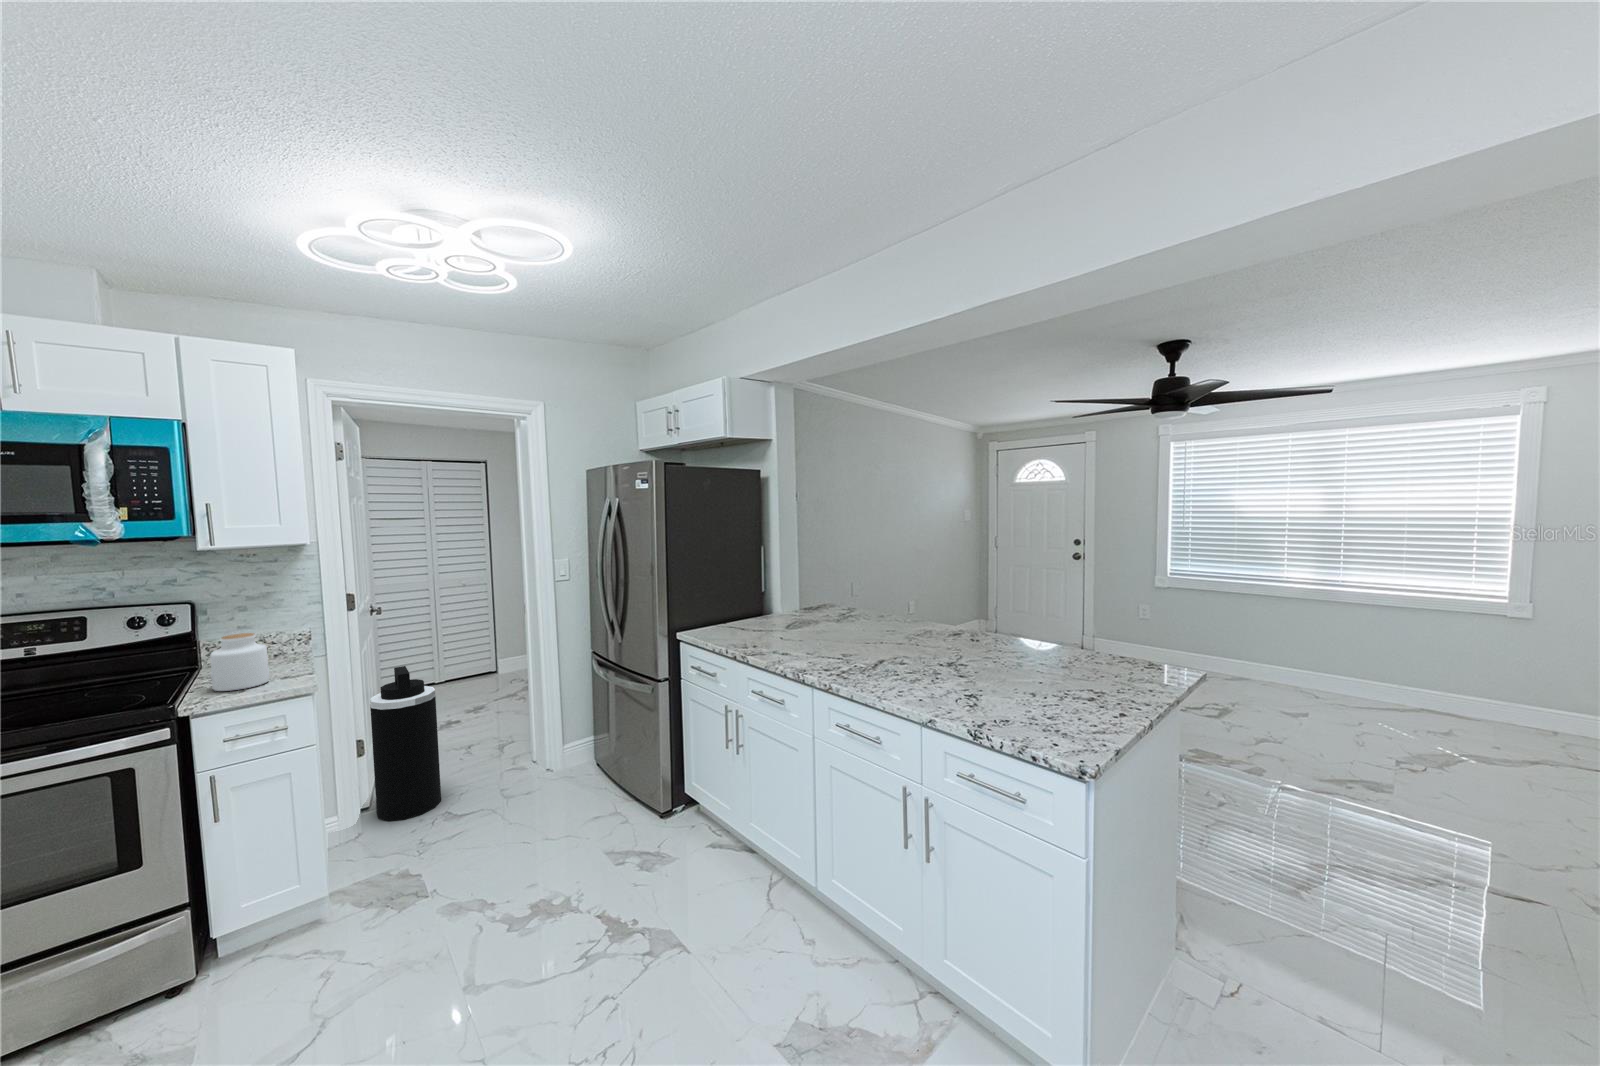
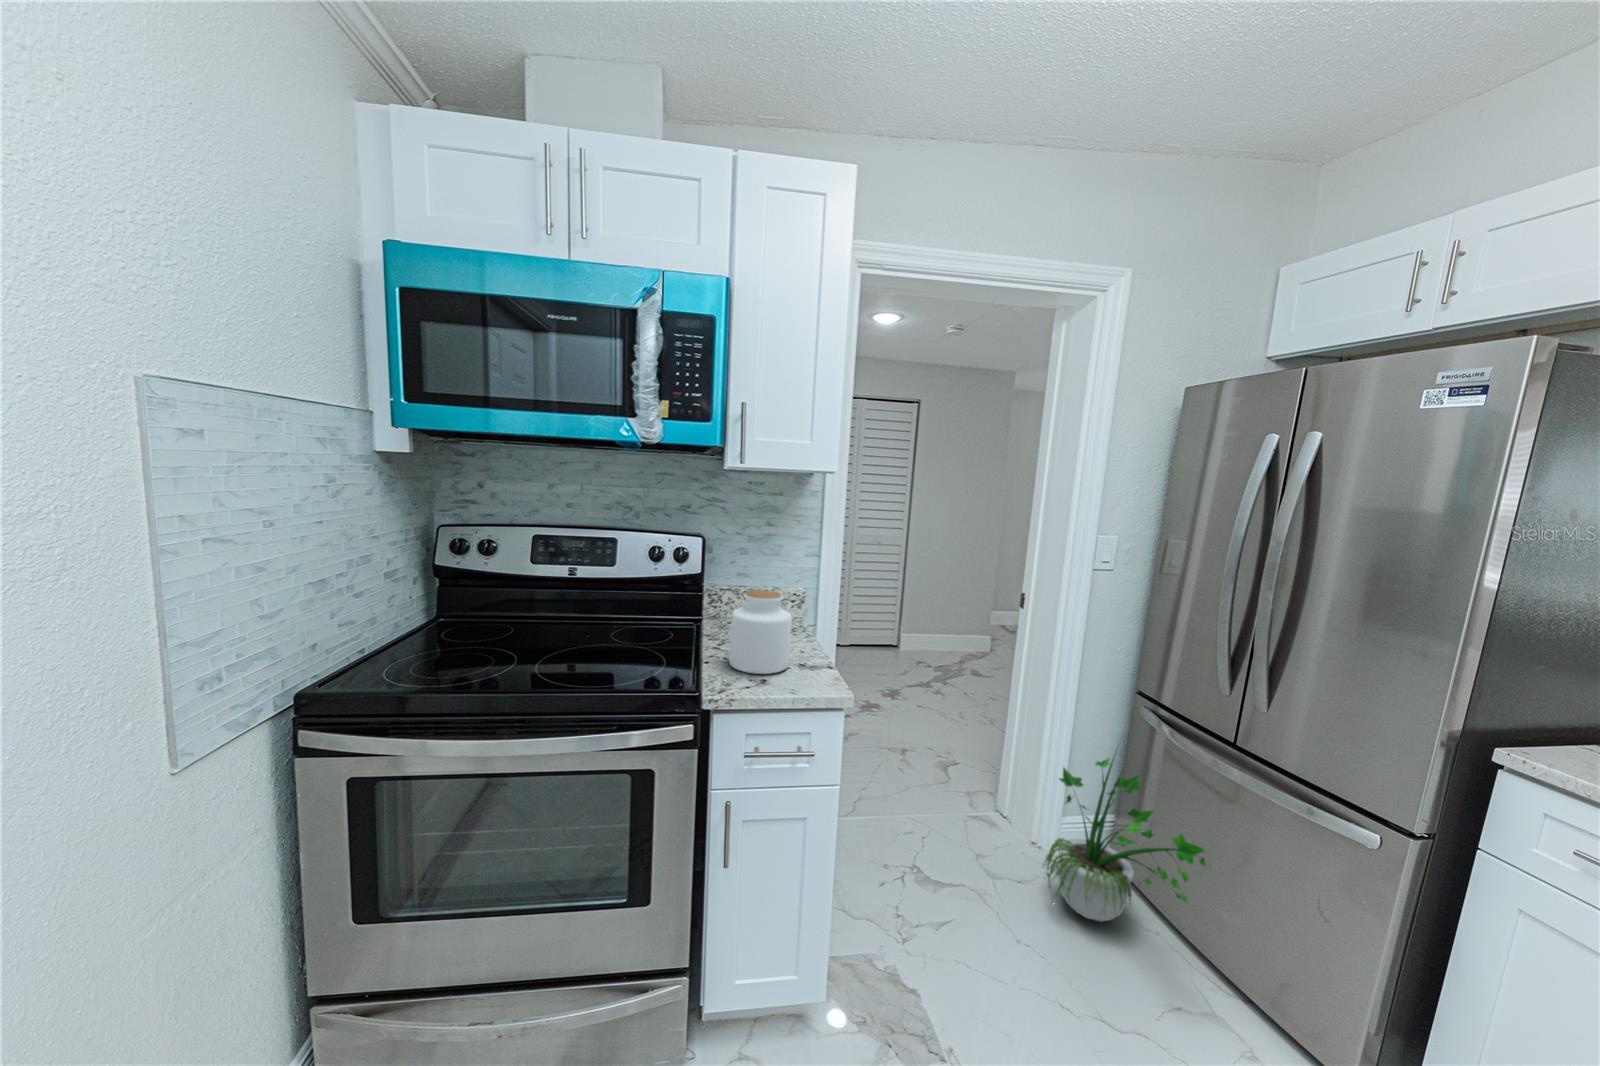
trash can: present [370,666,441,821] -> none [832,650,915,852]
potted plant: none [533,680,617,802] -> present [1045,758,1206,921]

